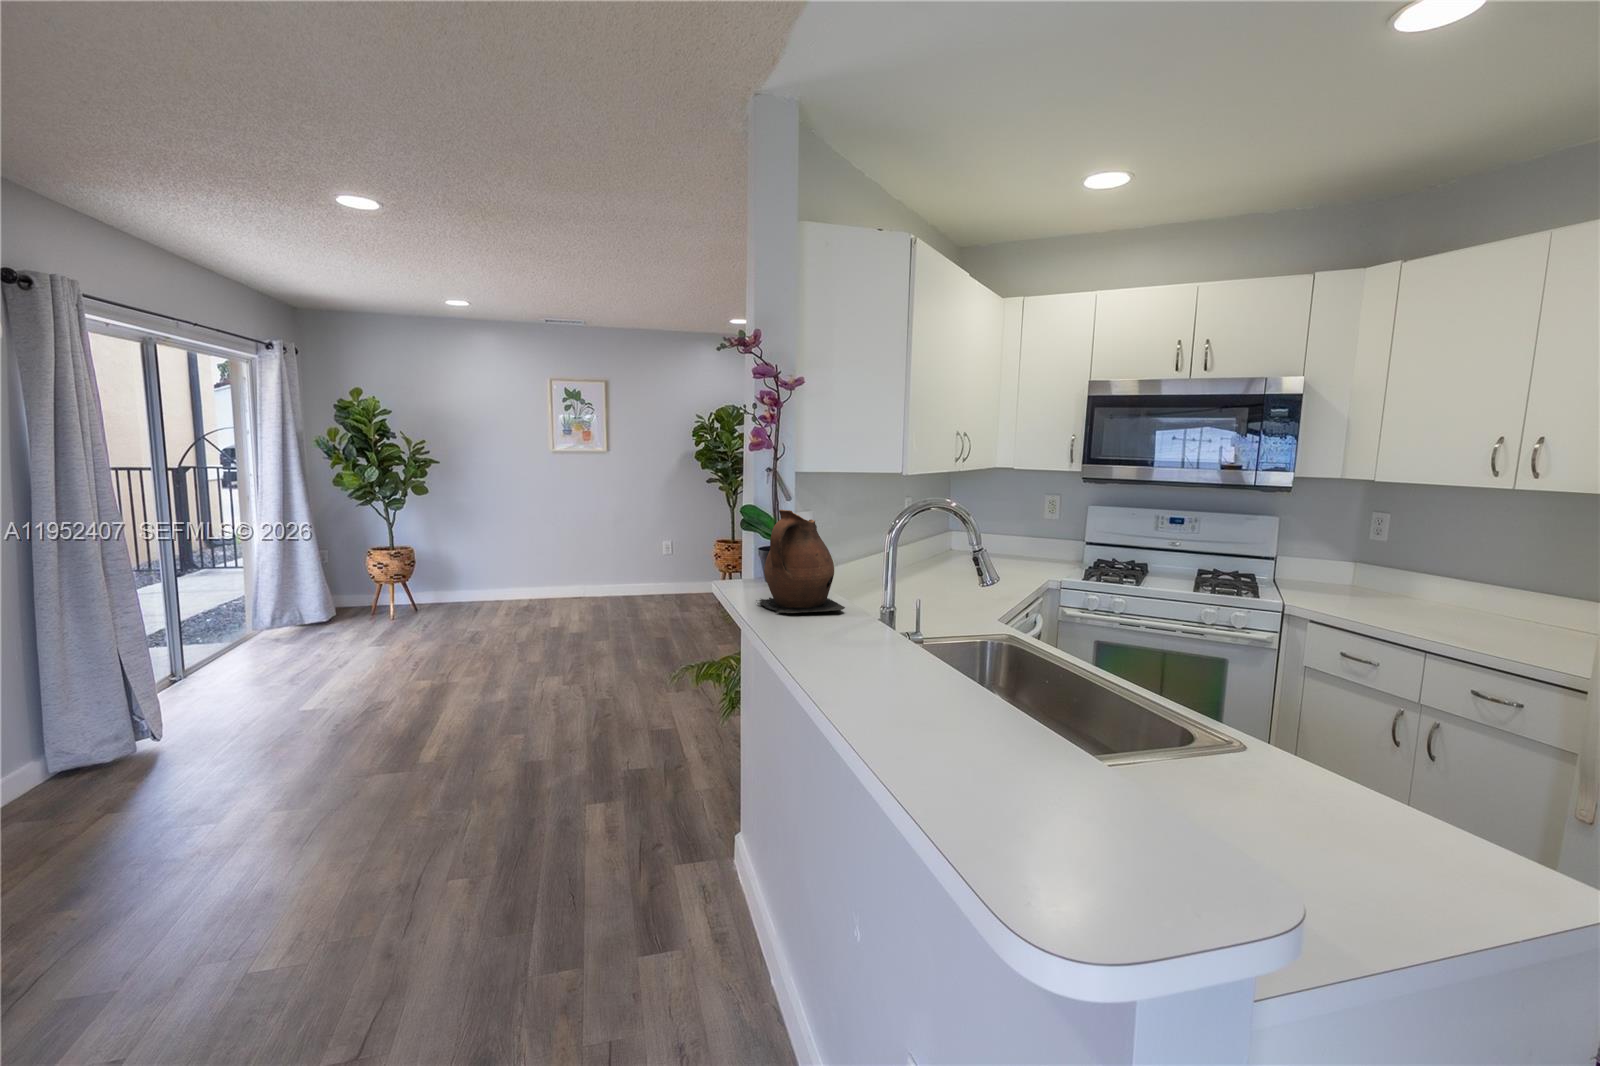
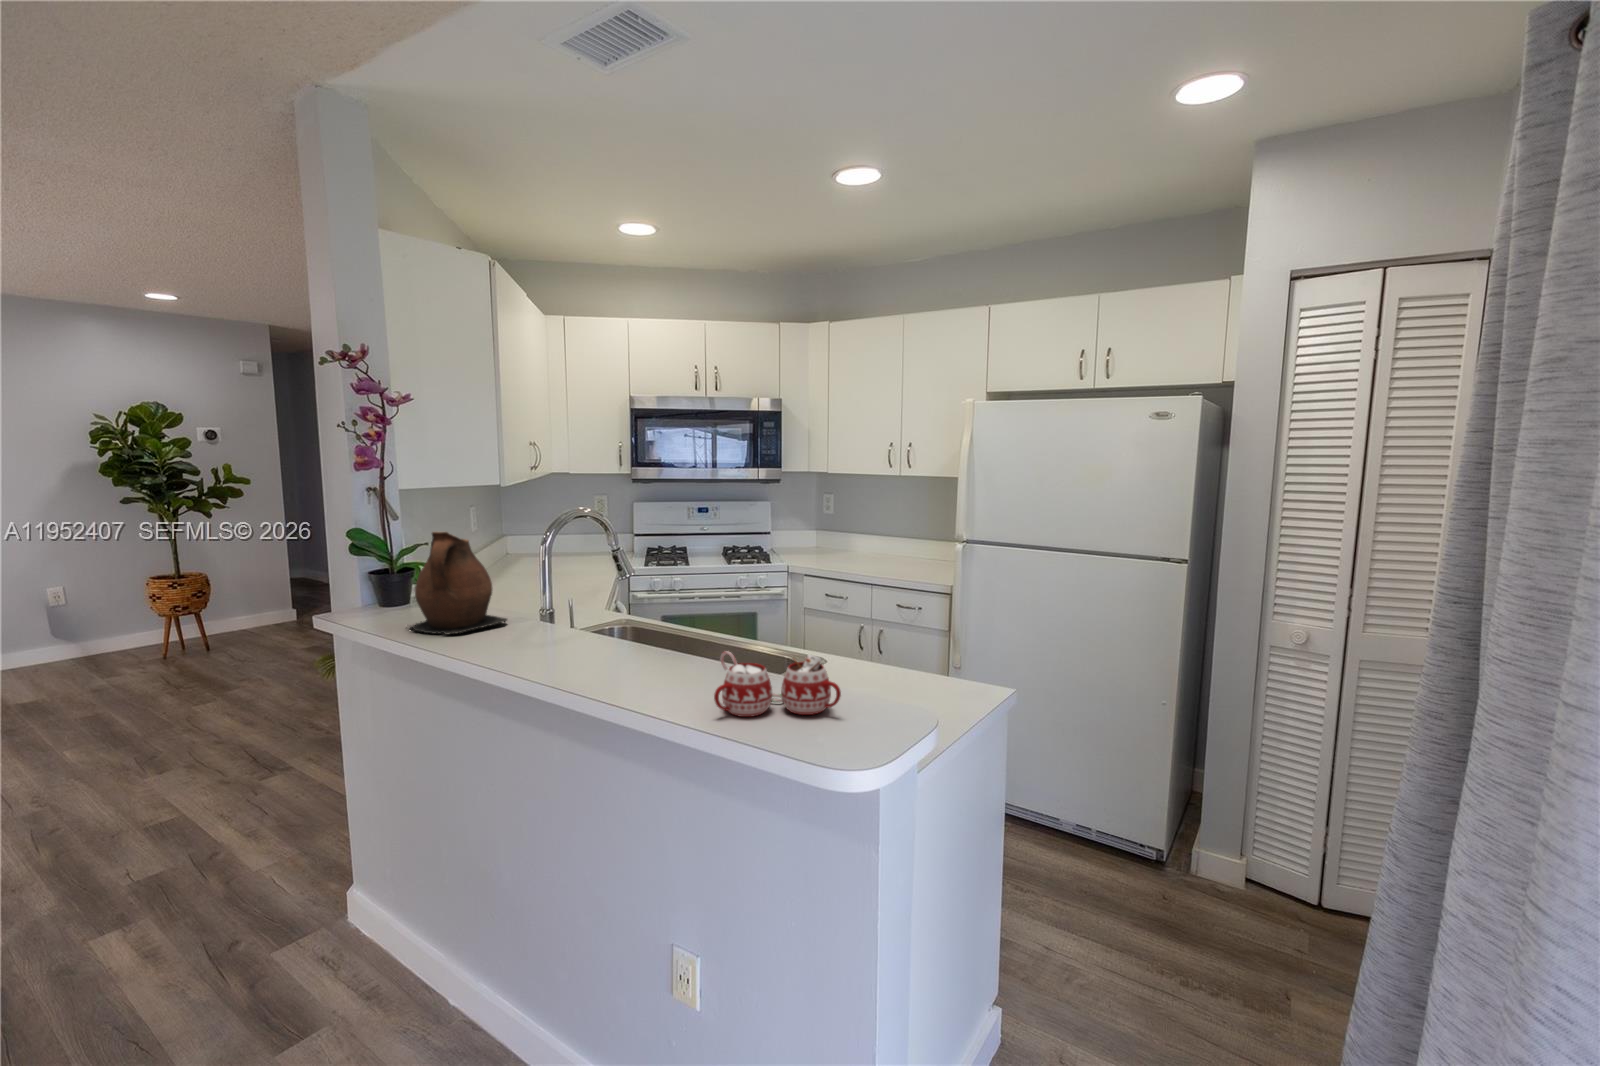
mug: none [920,687,1101,813] -> present [714,651,841,717]

